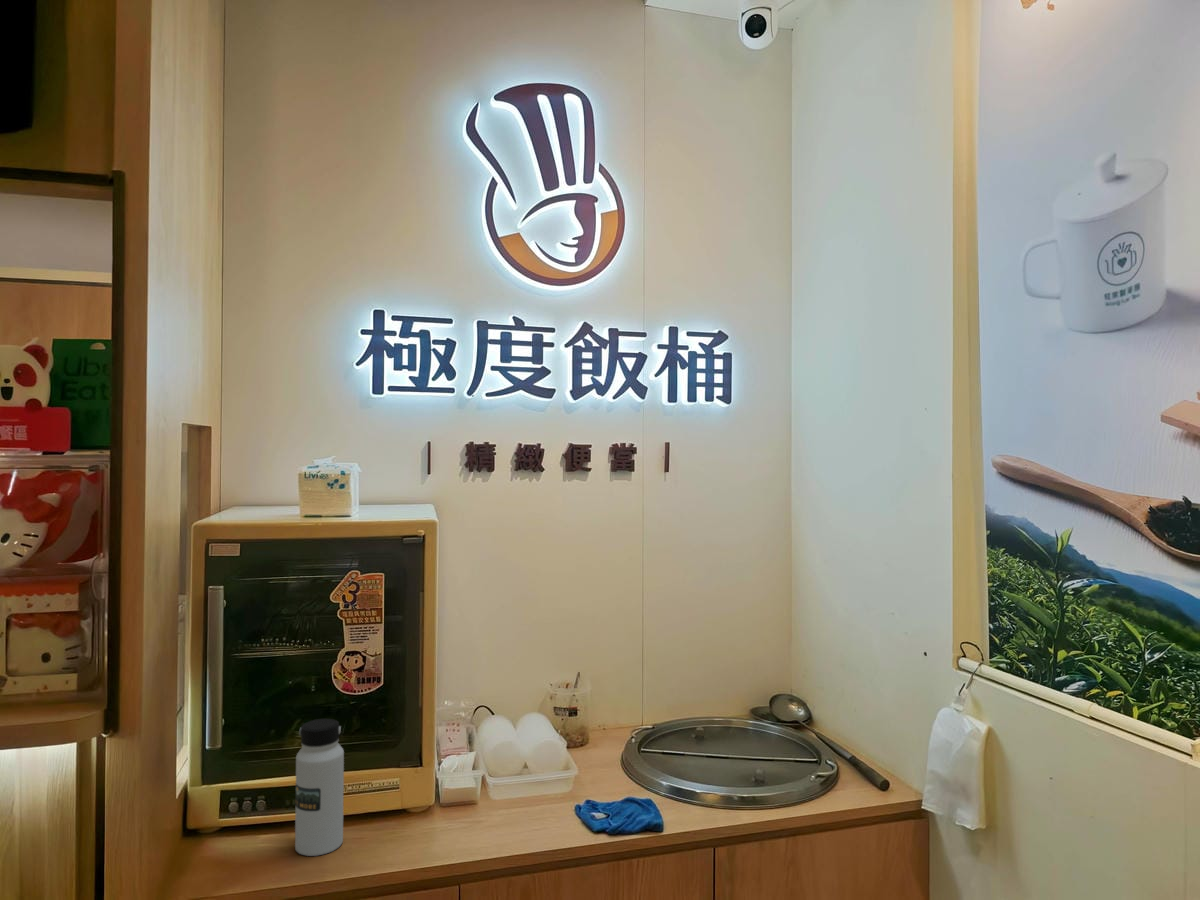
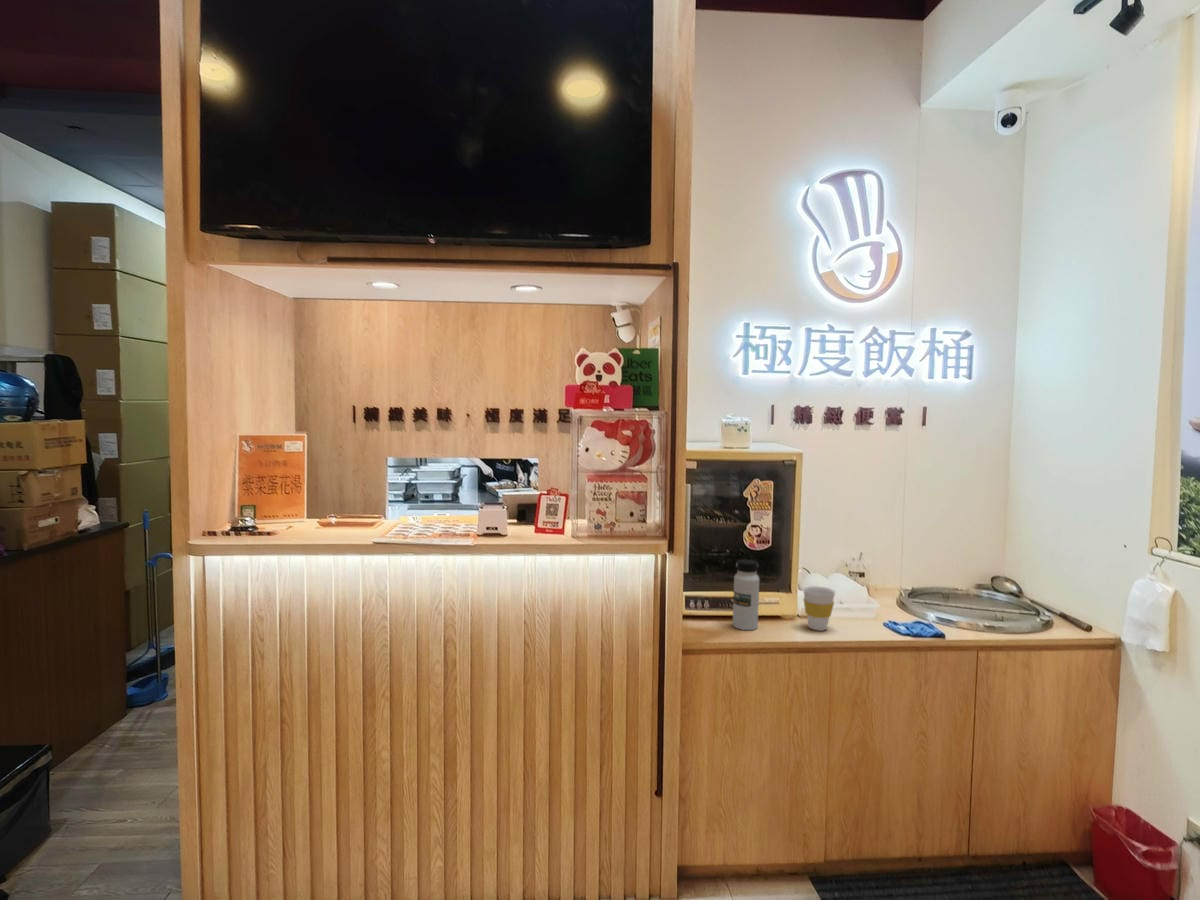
cup: none [424,755,480,841] -> present [803,586,835,631]

